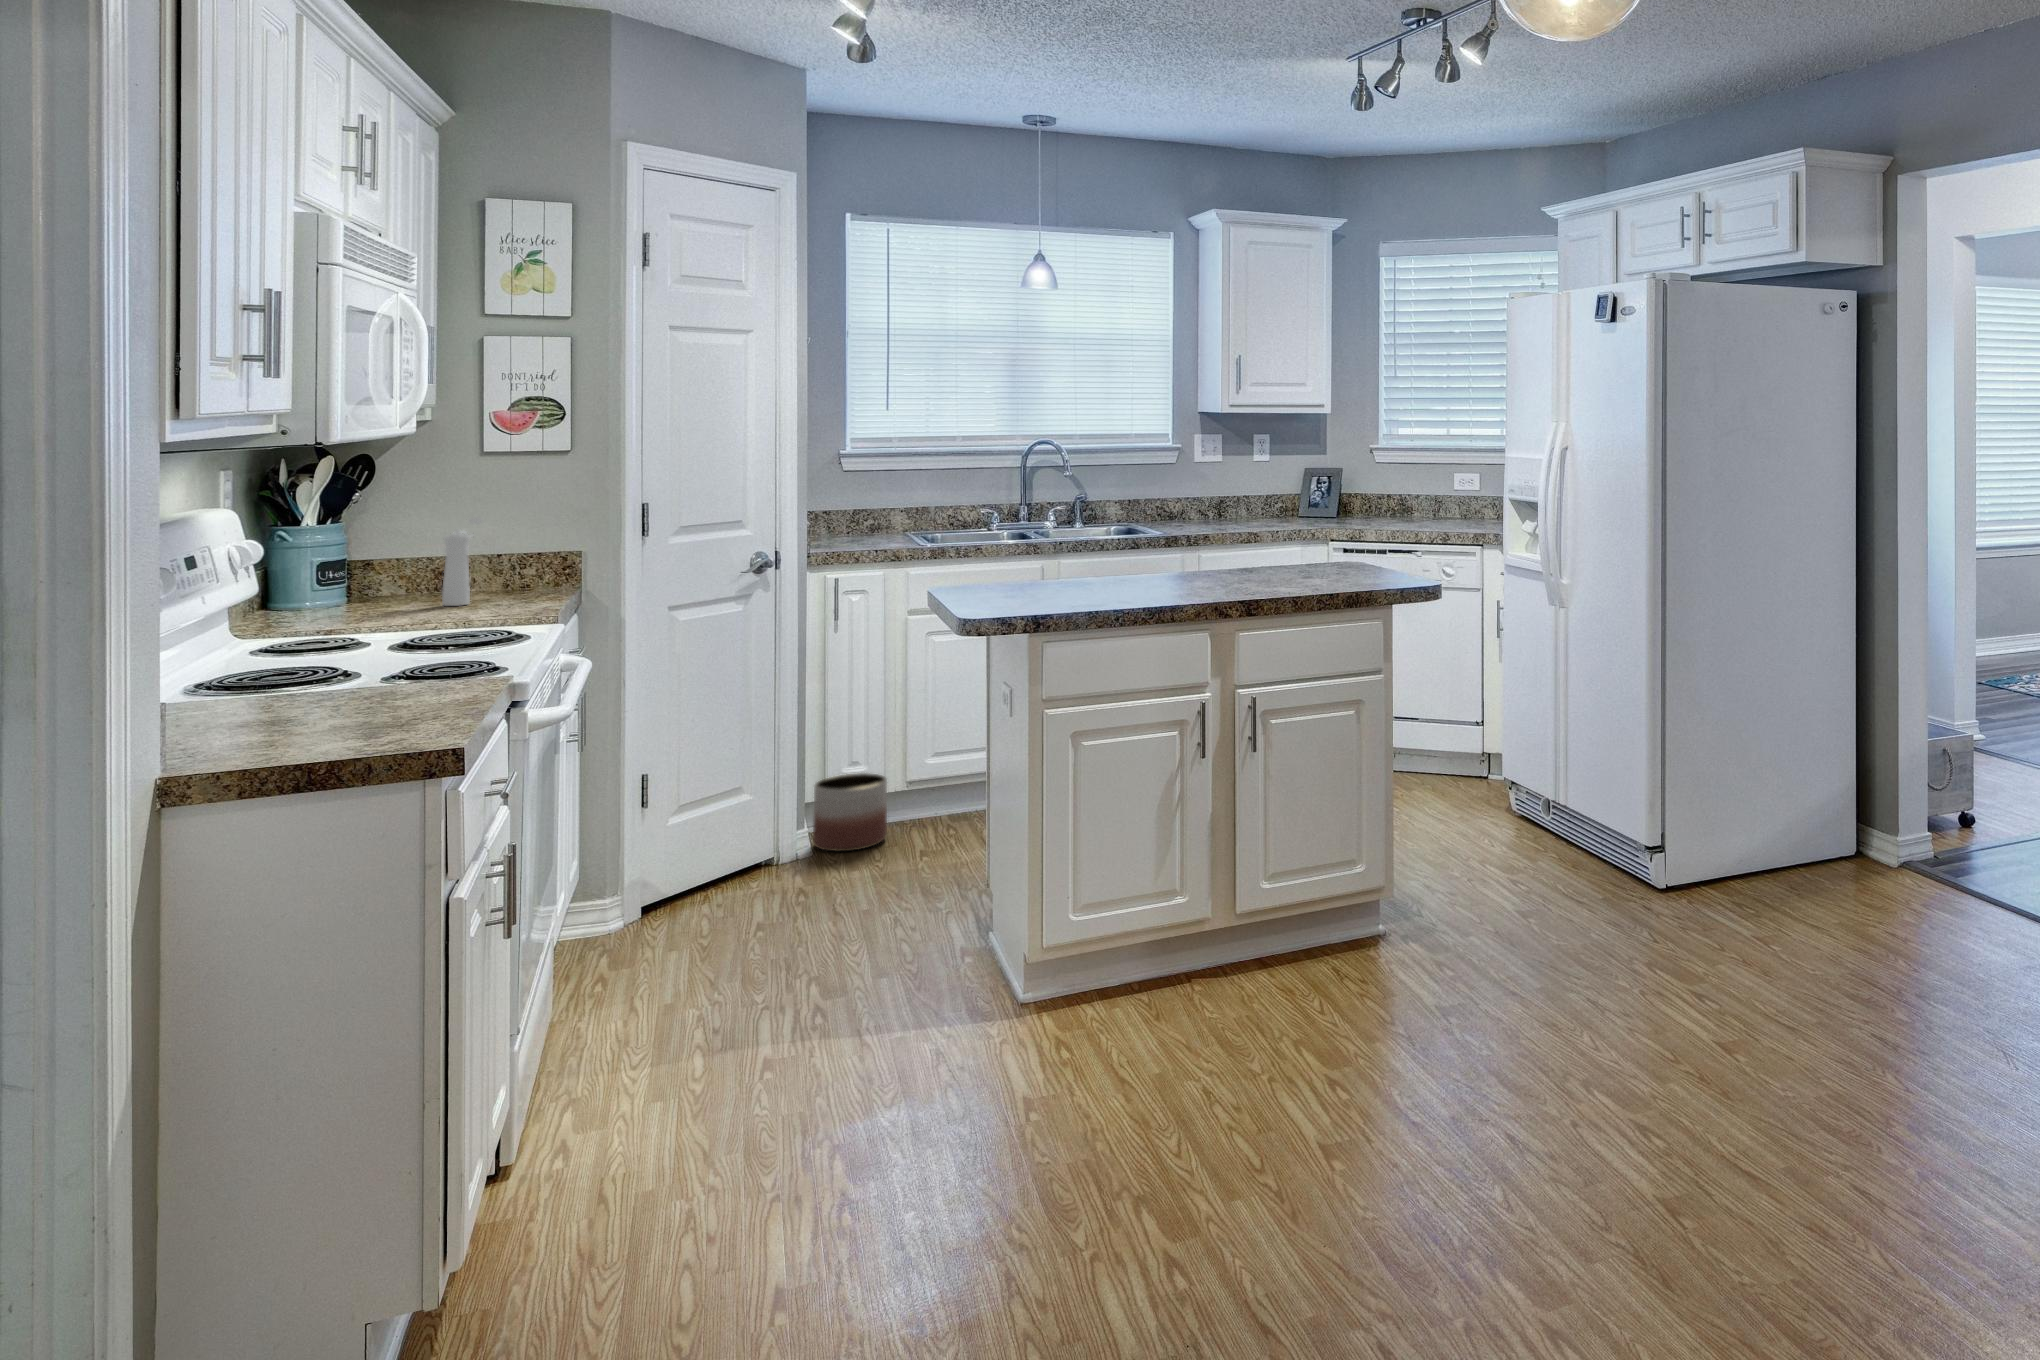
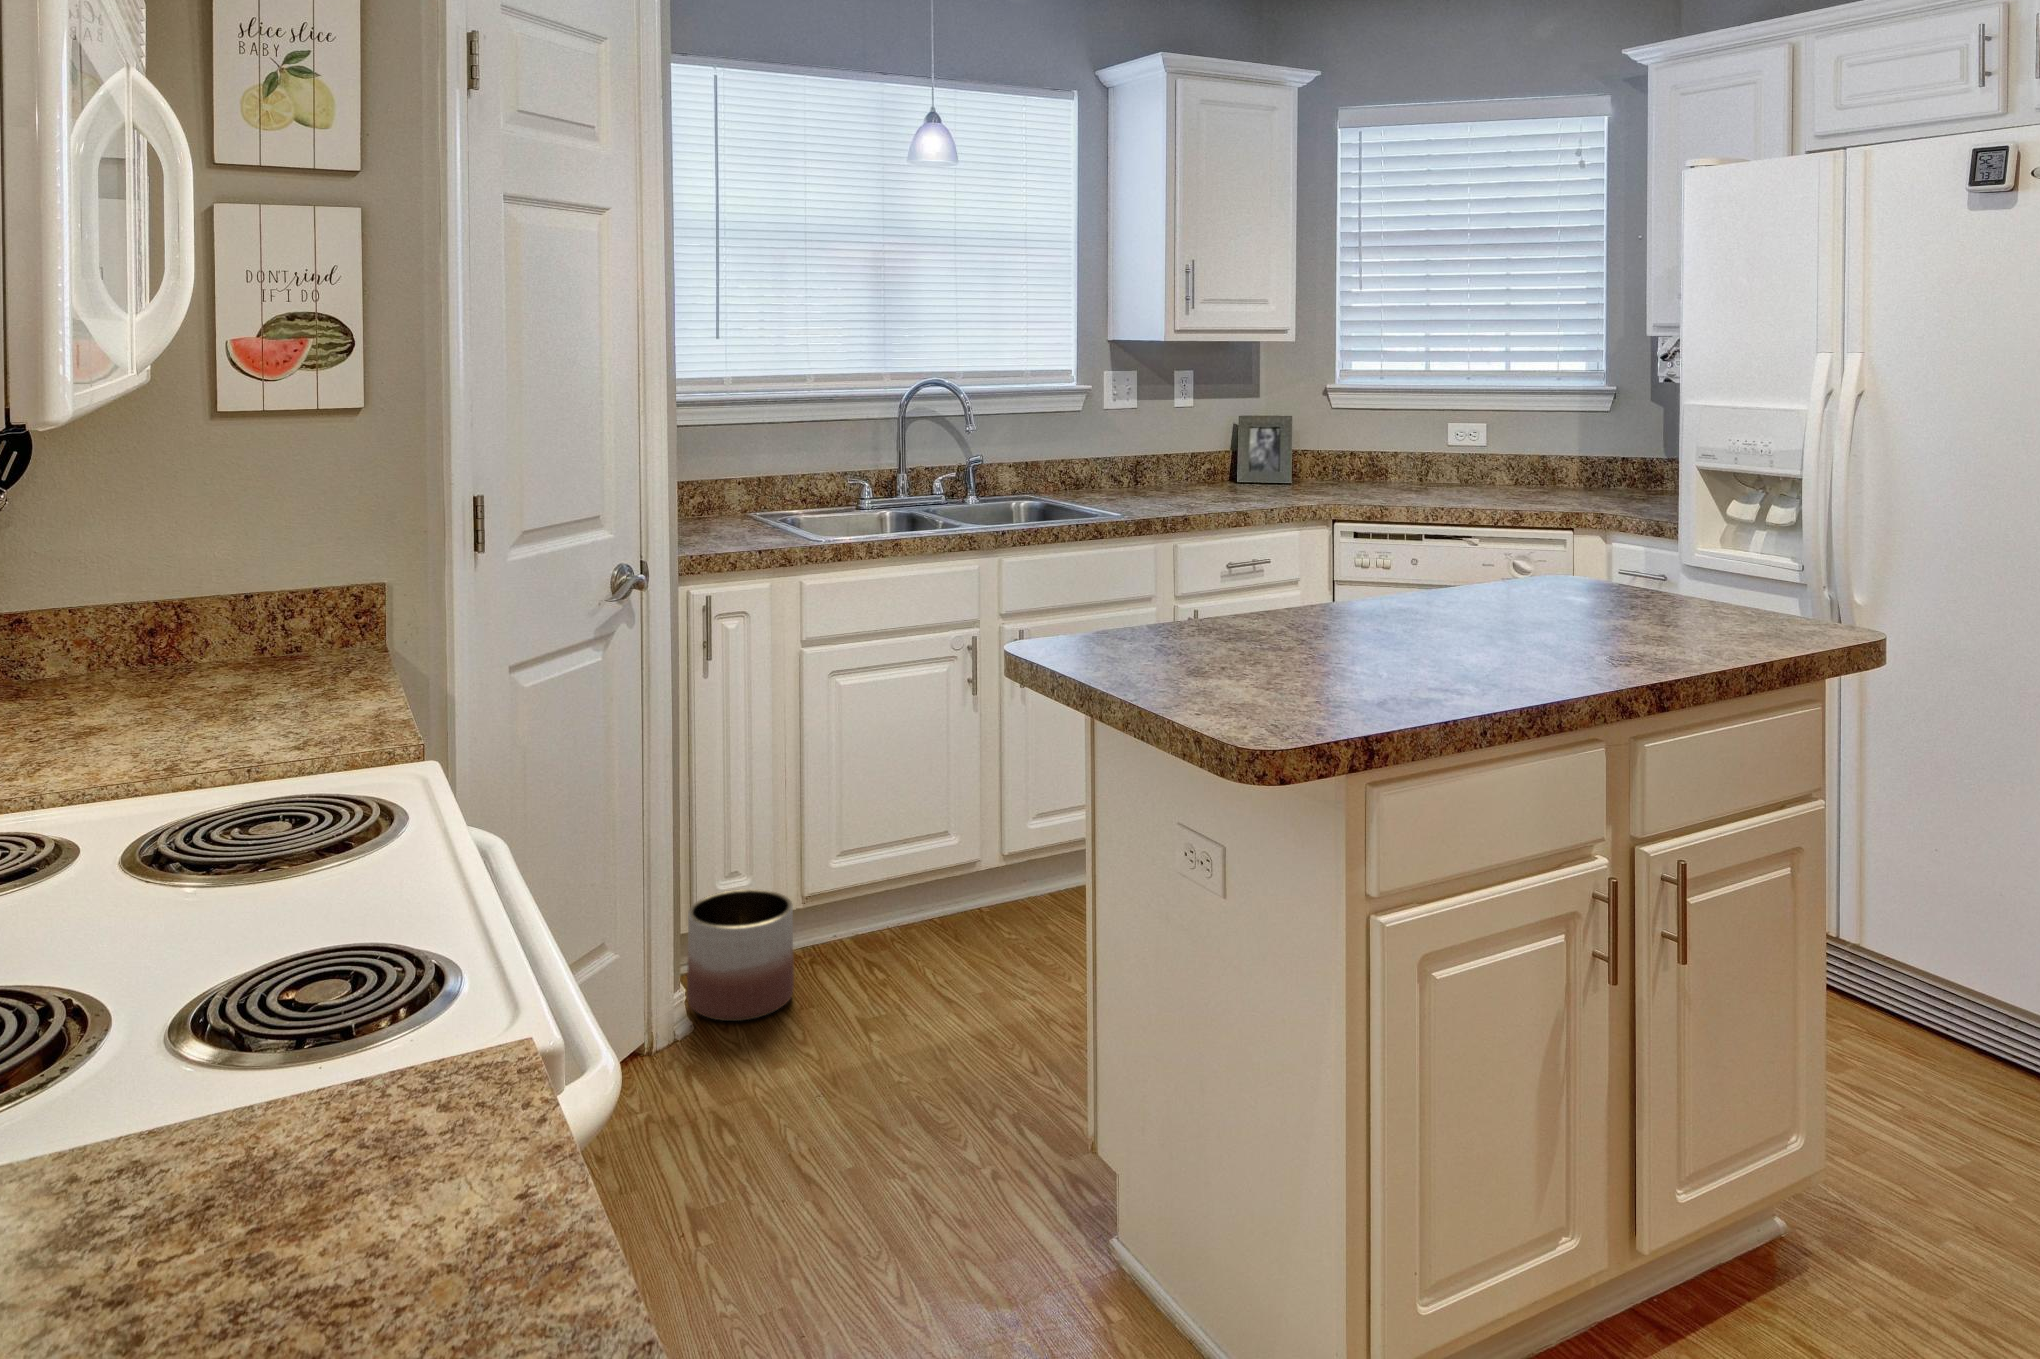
pepper mill: present [442,517,482,606] -> none [157,526,224,699]

